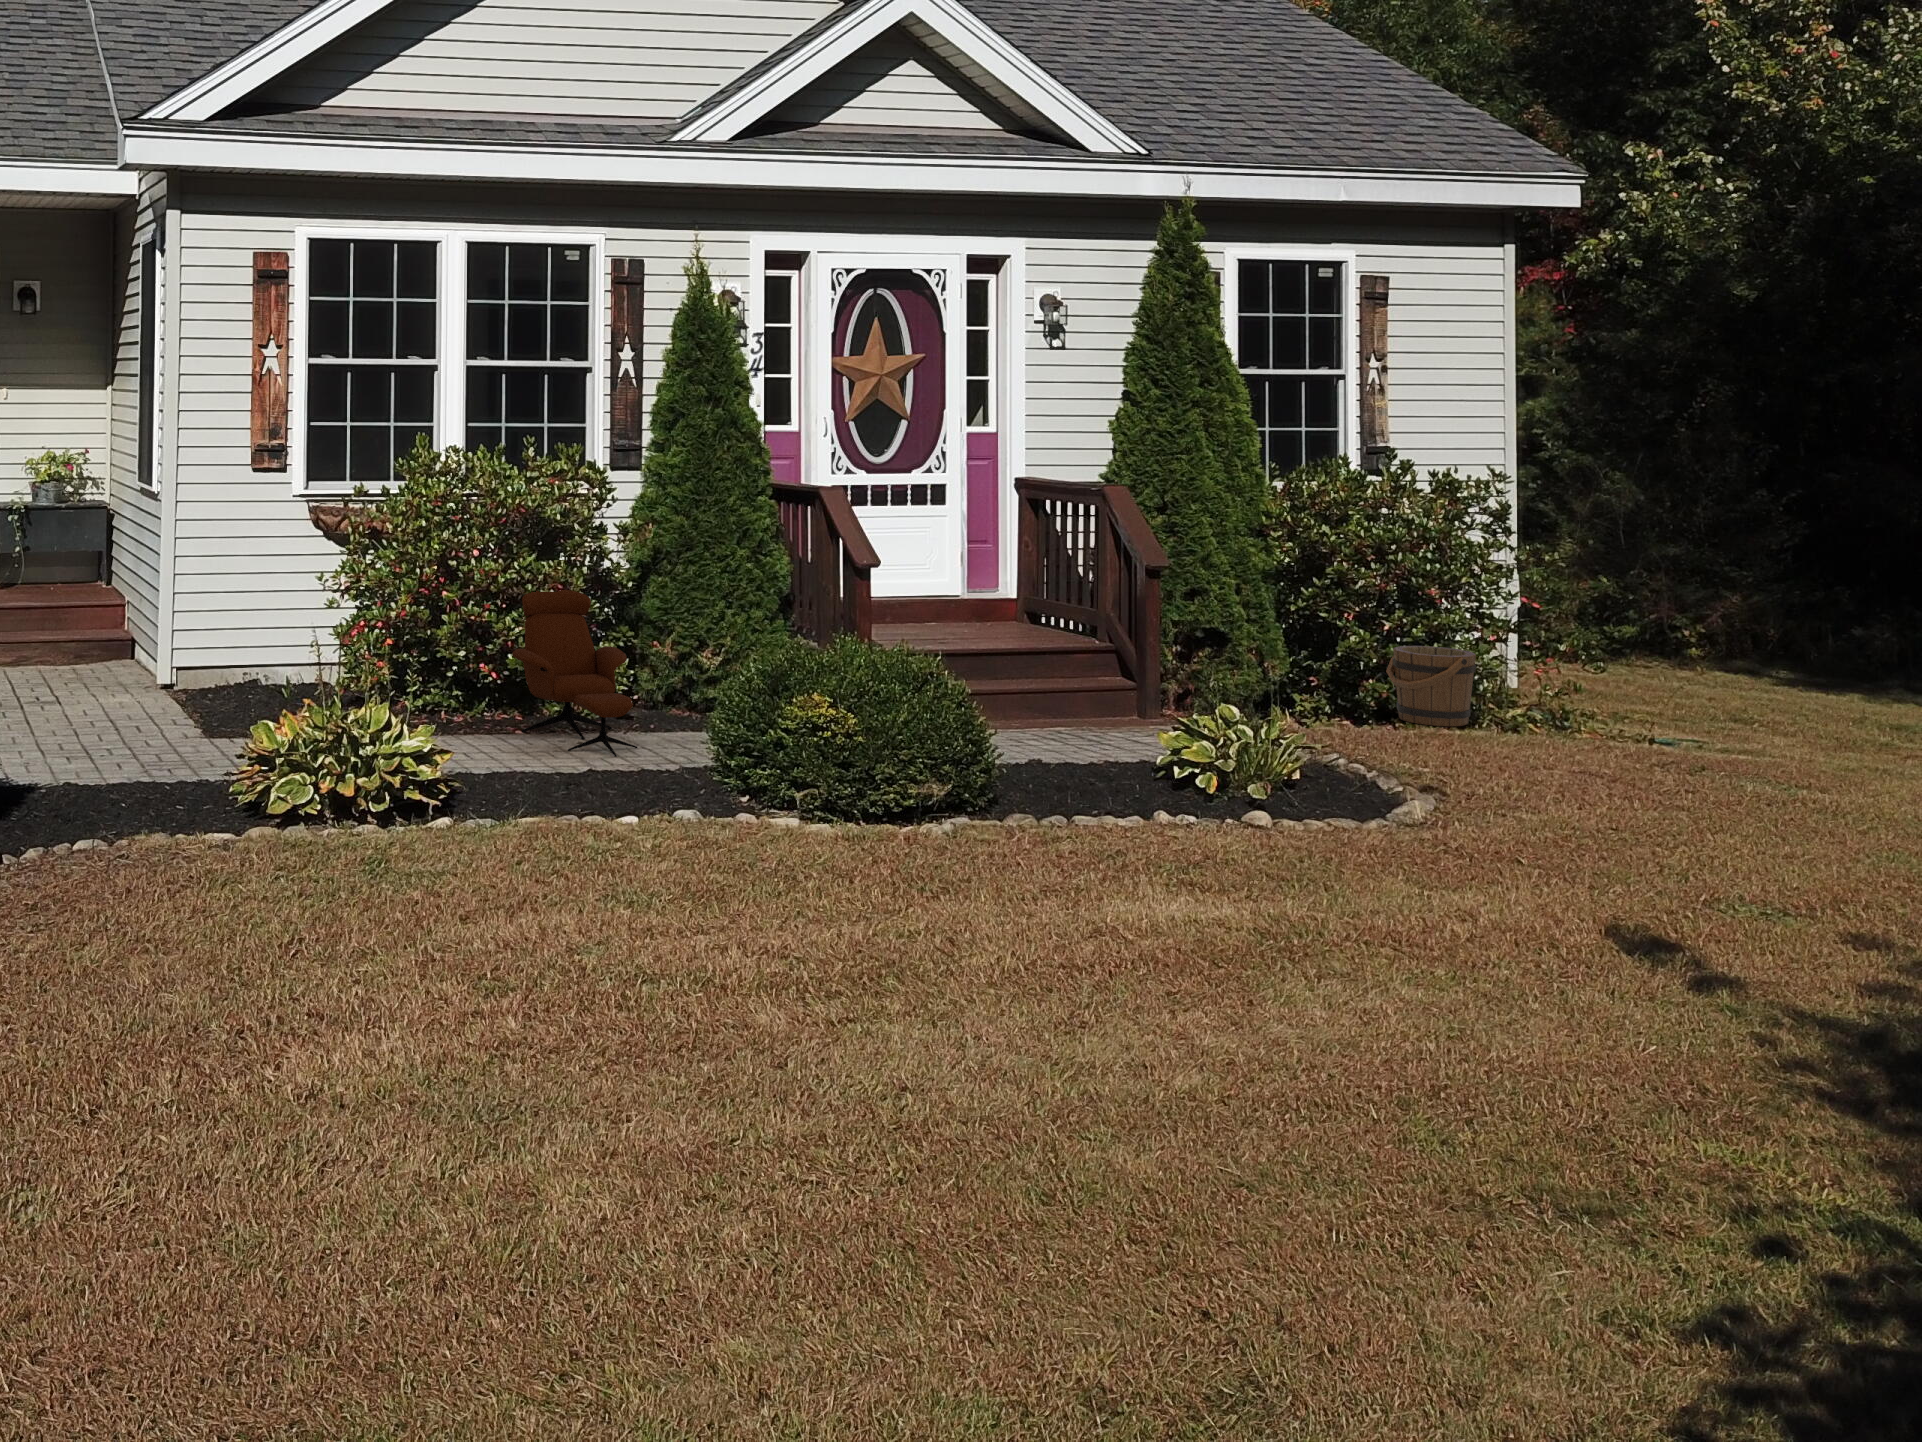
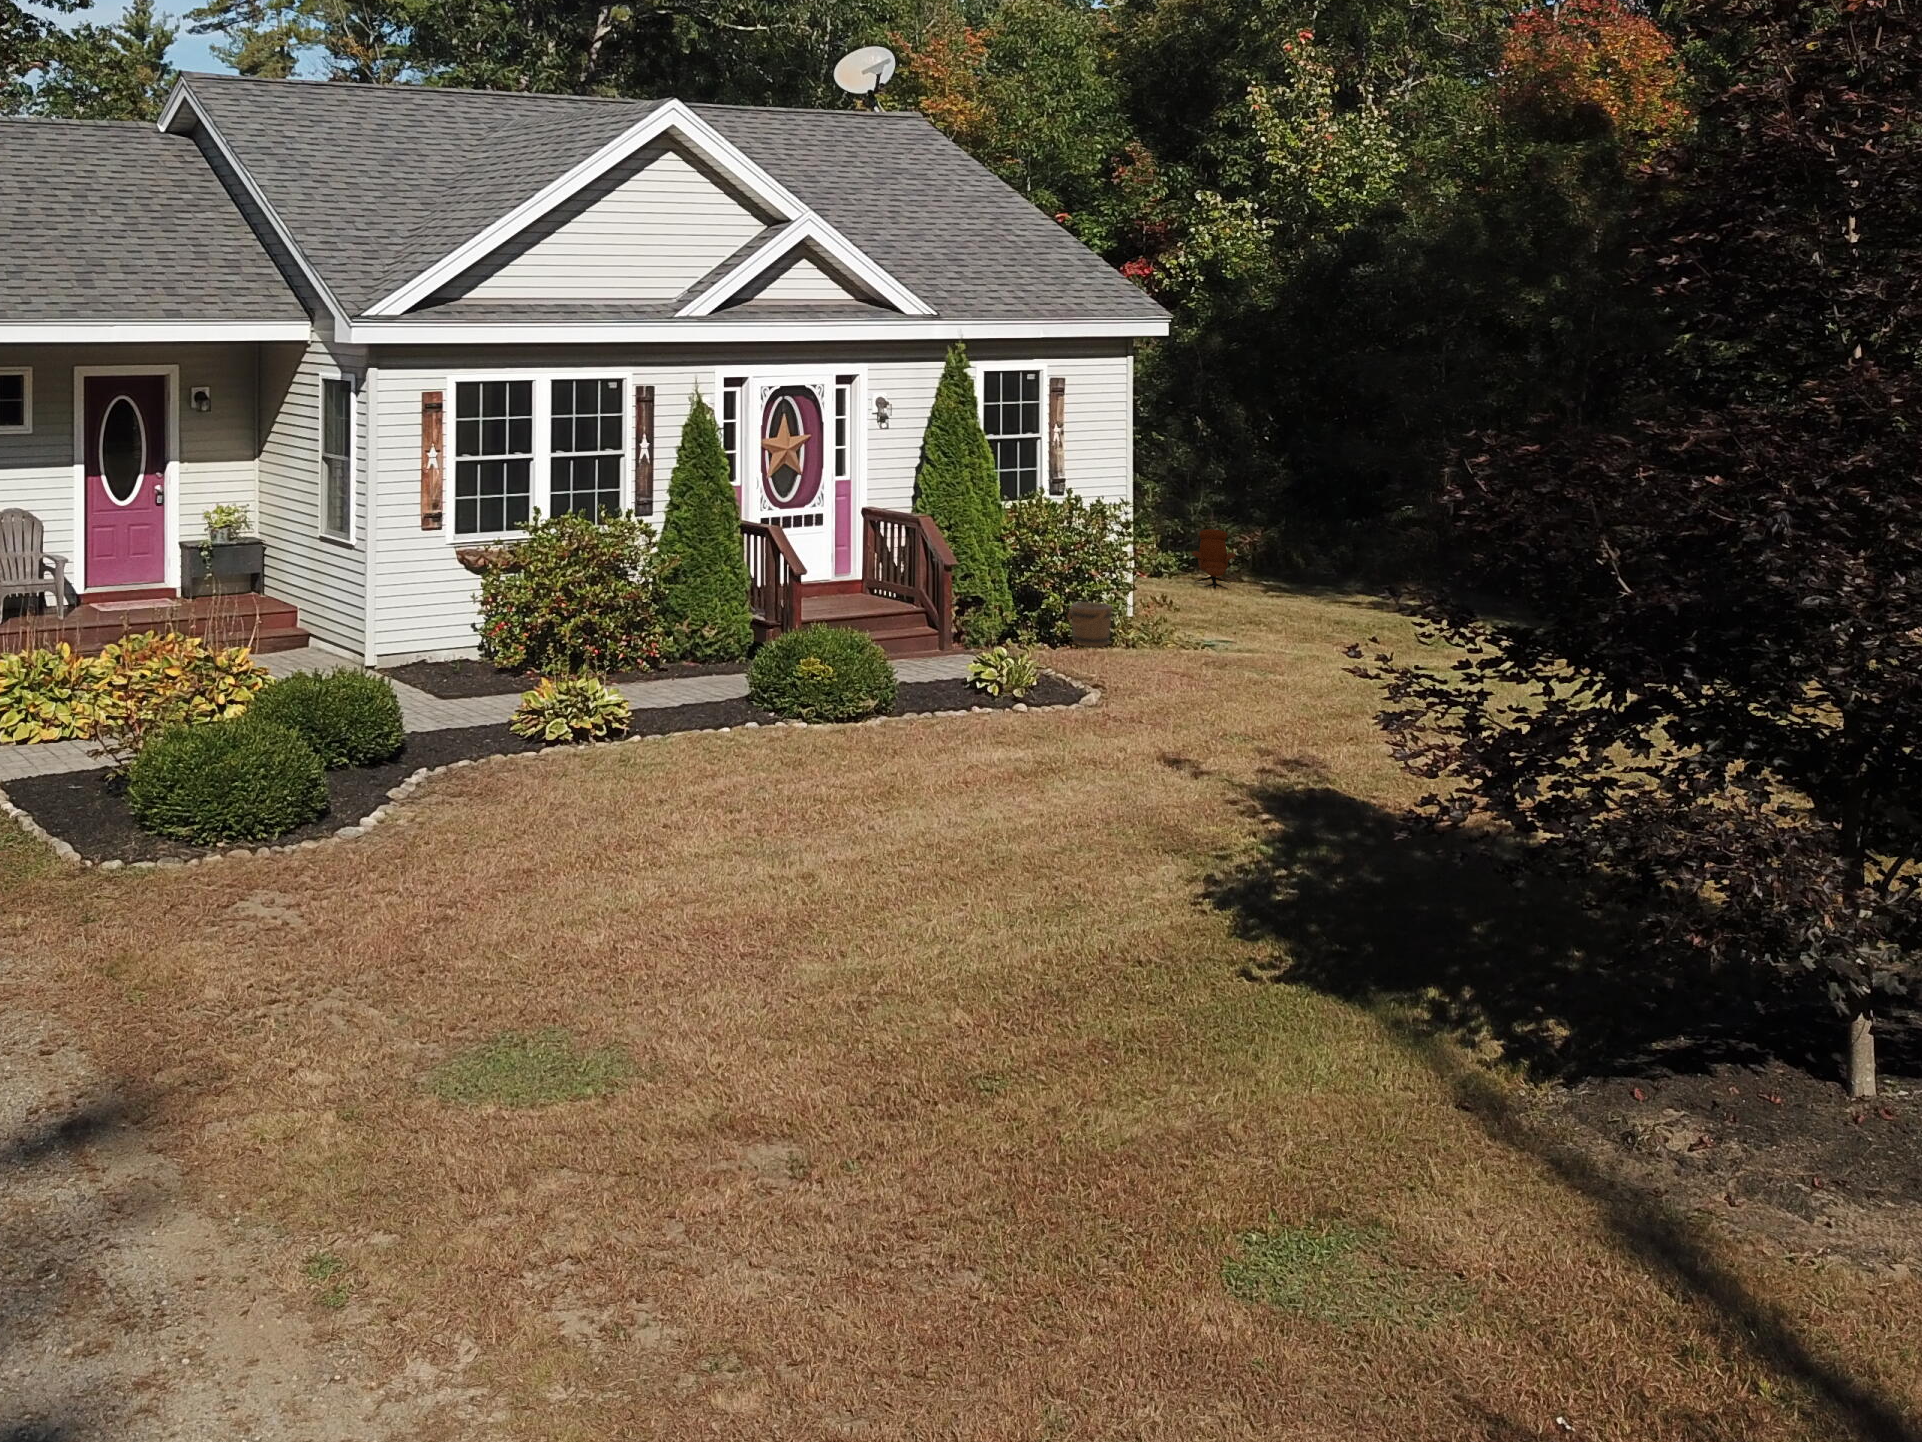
lounge chair: present [513,590,637,757] -> present [1192,529,1236,589]

